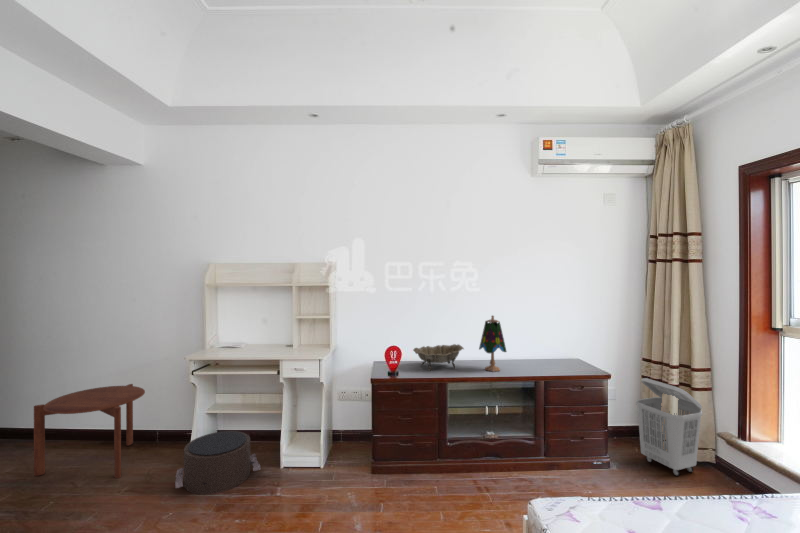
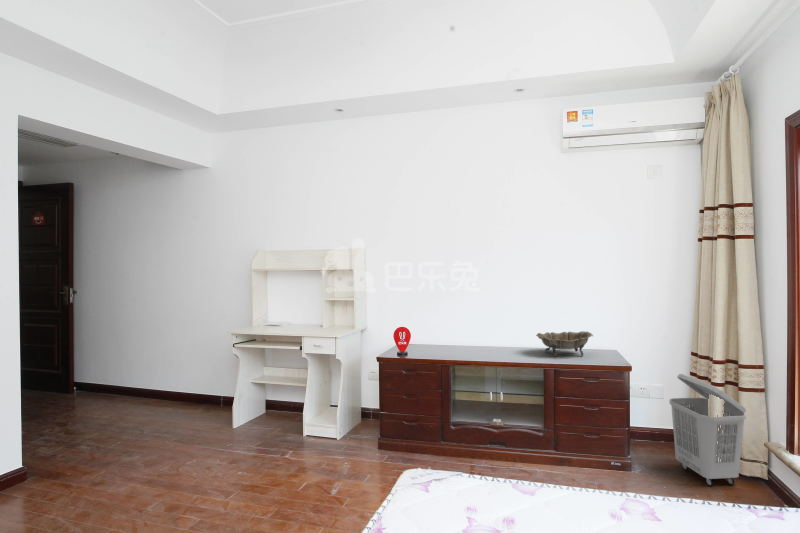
table lamp: present [479,316,506,371] -> none [492,300,518,358]
decorative bowl: present [413,344,464,370] -> present [536,331,593,357]
side table: present [34,384,145,478] -> none [123,354,204,429]
pouf: present [175,431,260,494] -> none [213,398,285,447]

